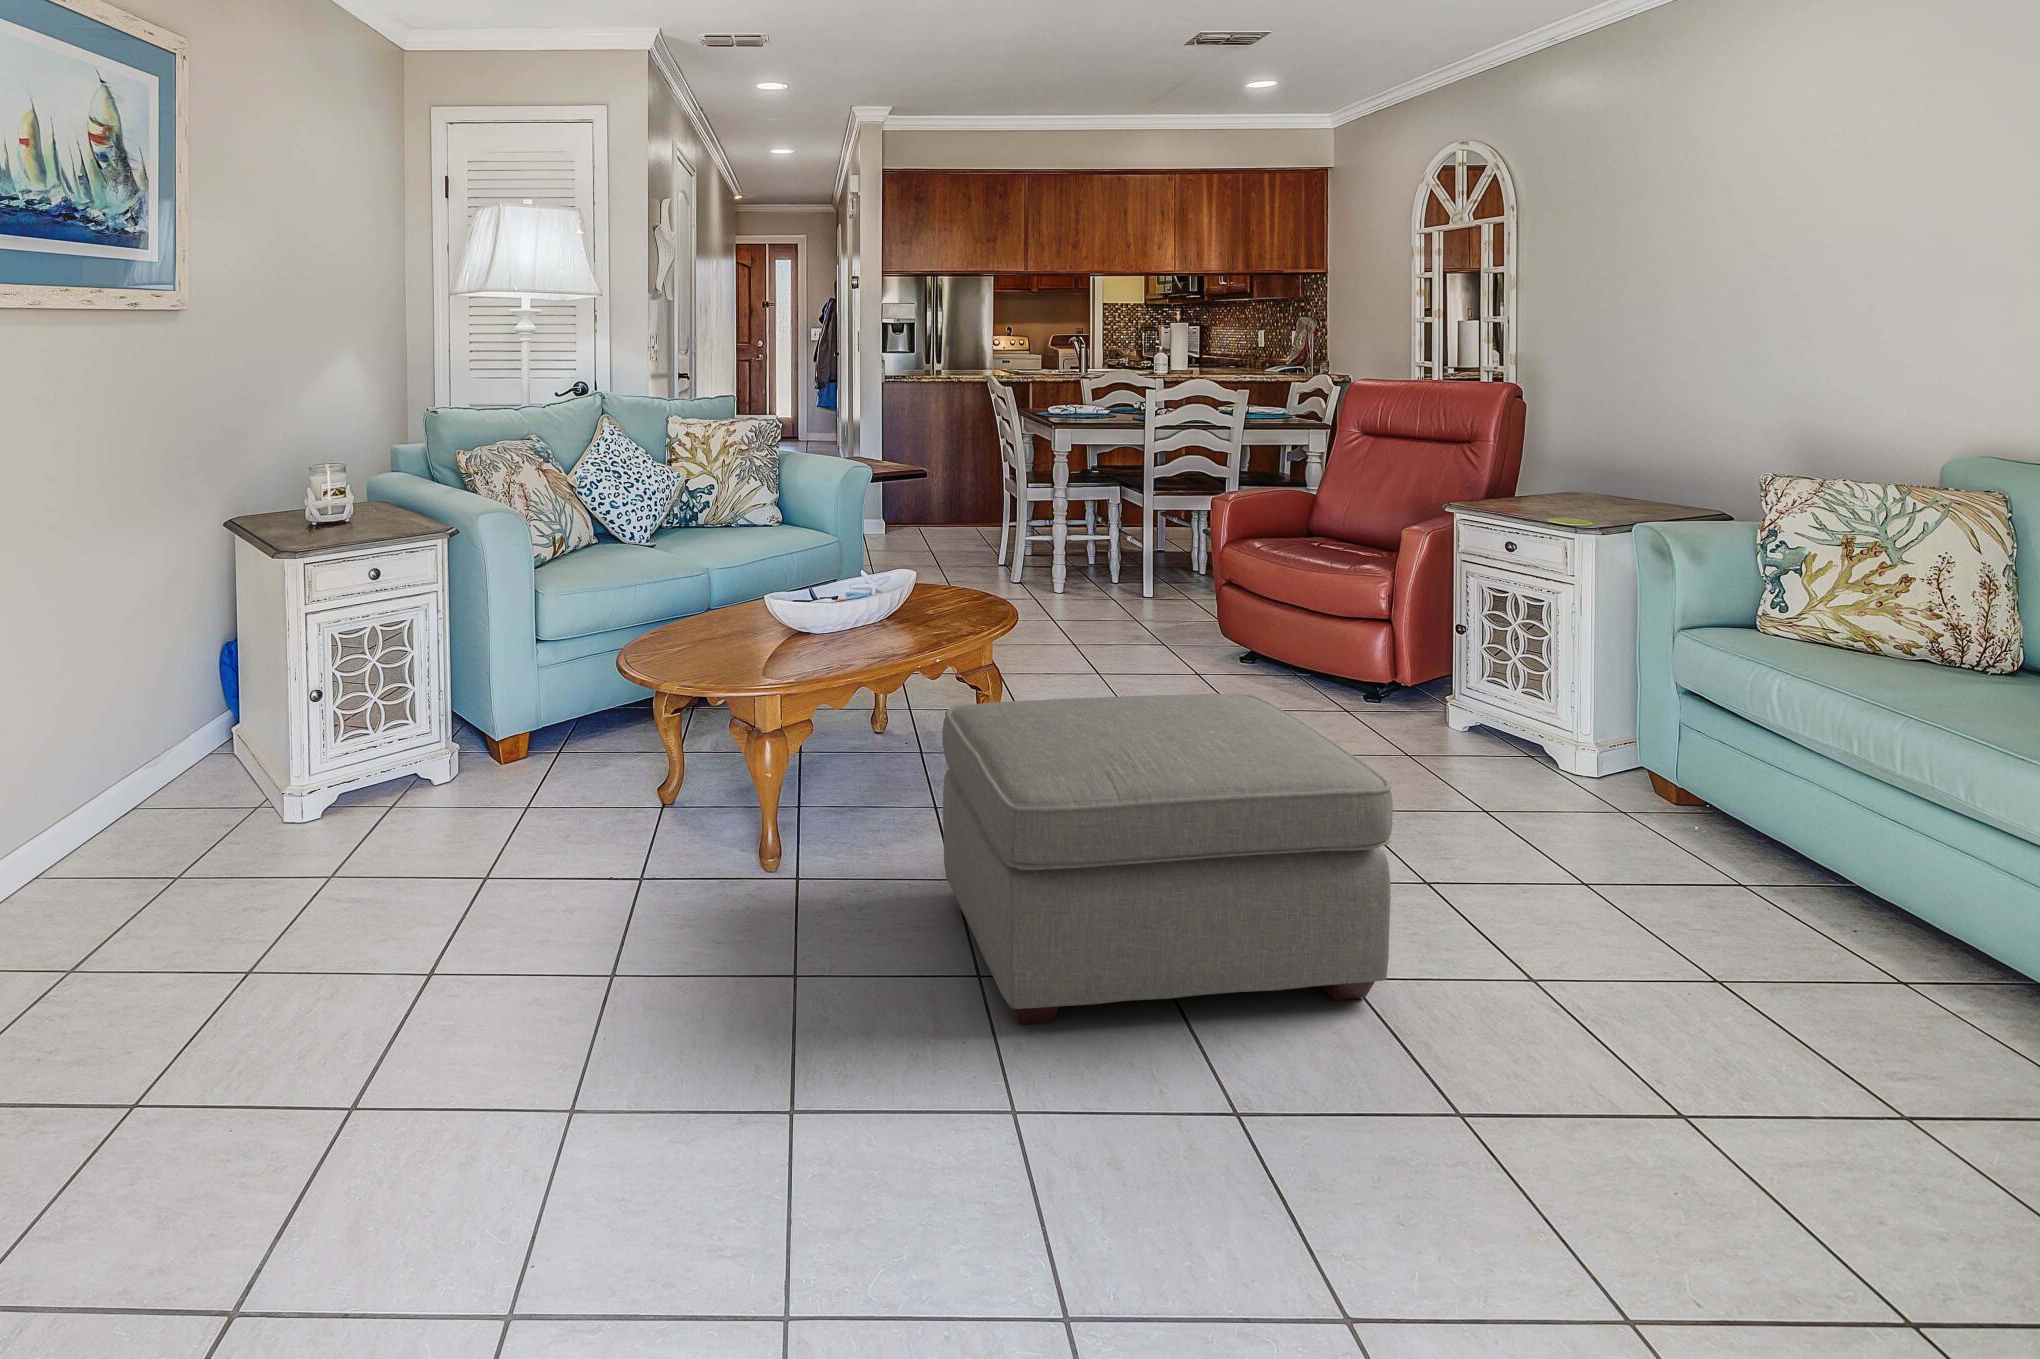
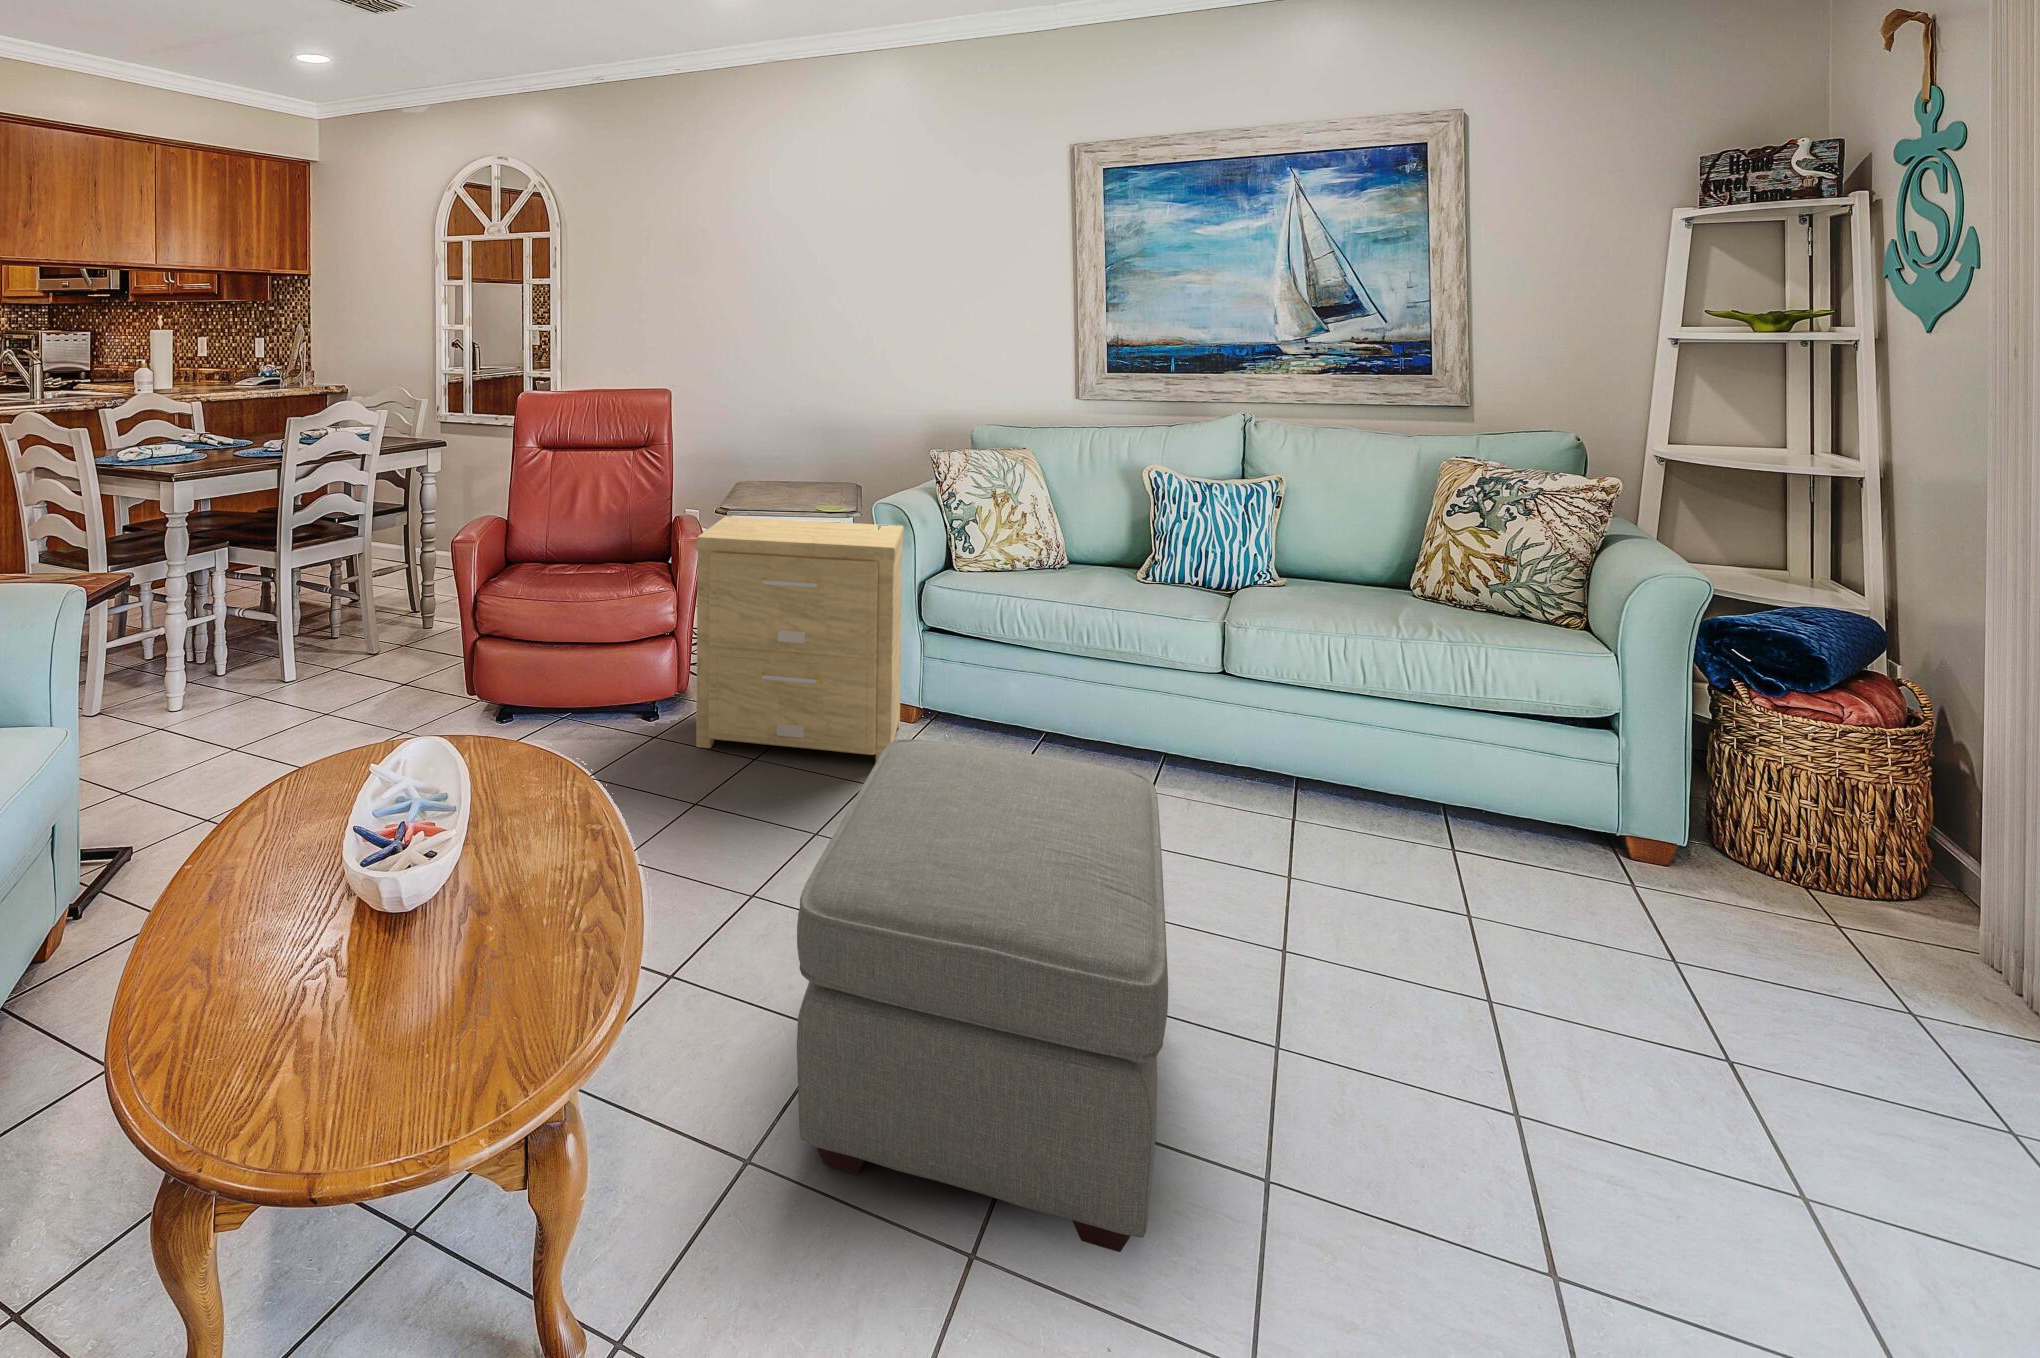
side table: none [1347,517,1629,821] -> present [696,517,904,762]

